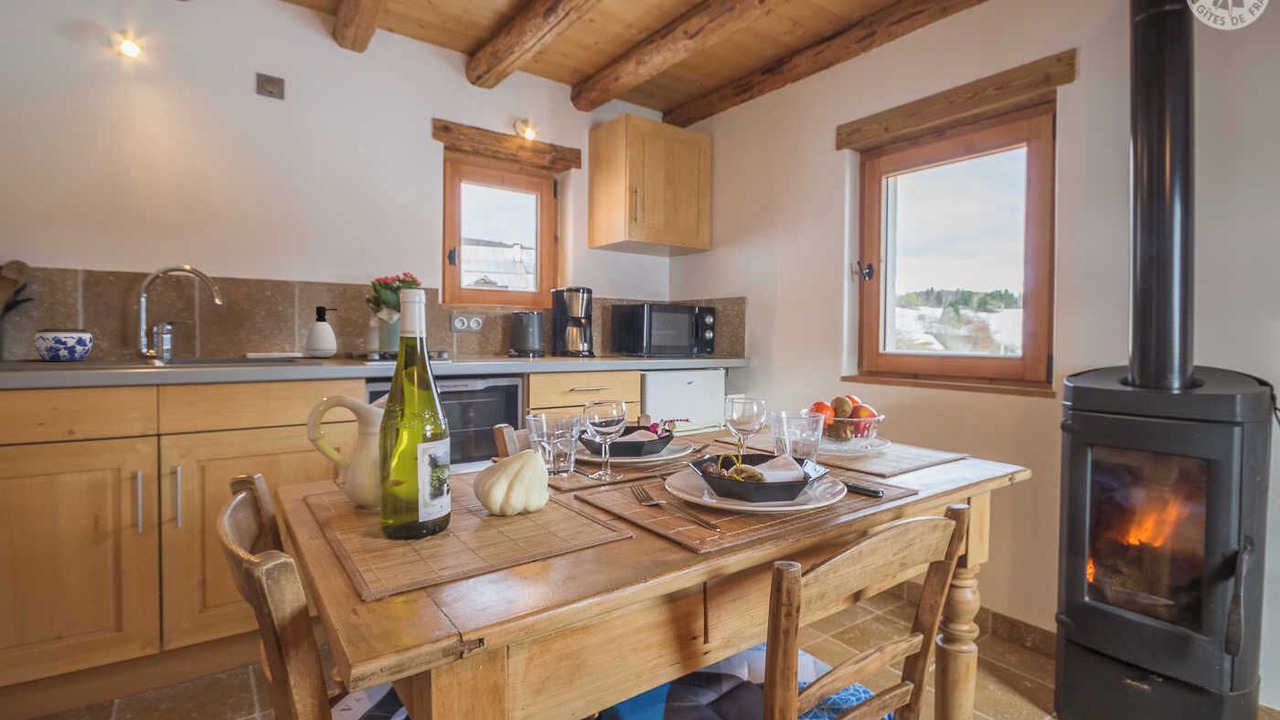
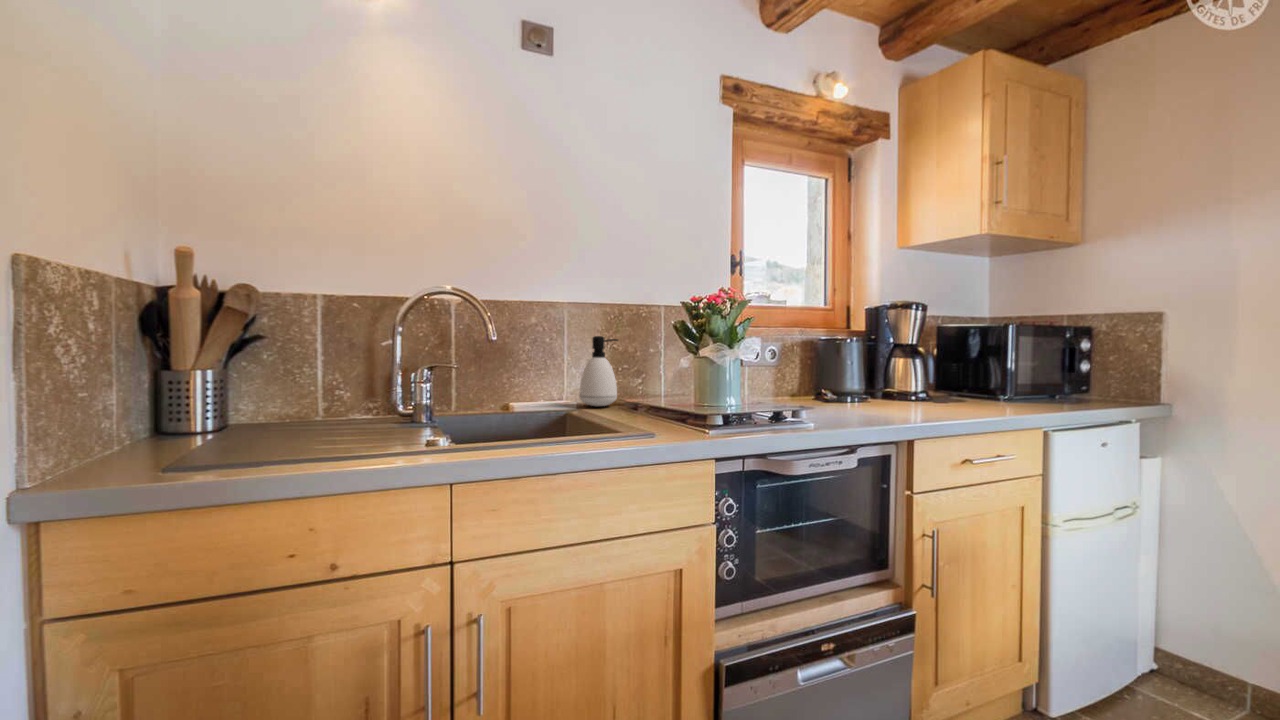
jar: present [34,329,93,361] -> none [267,377,335,424]

